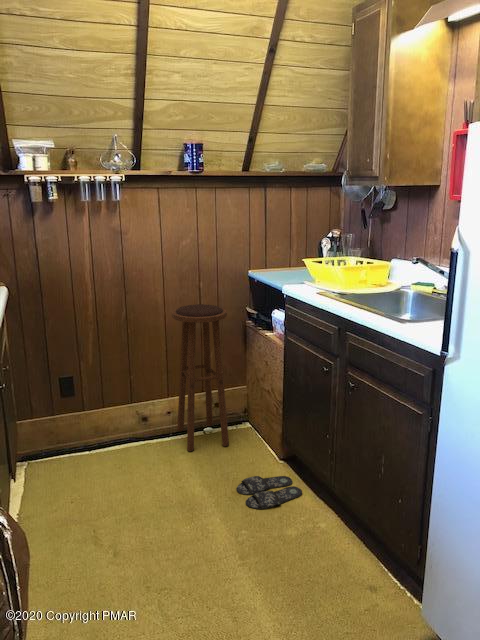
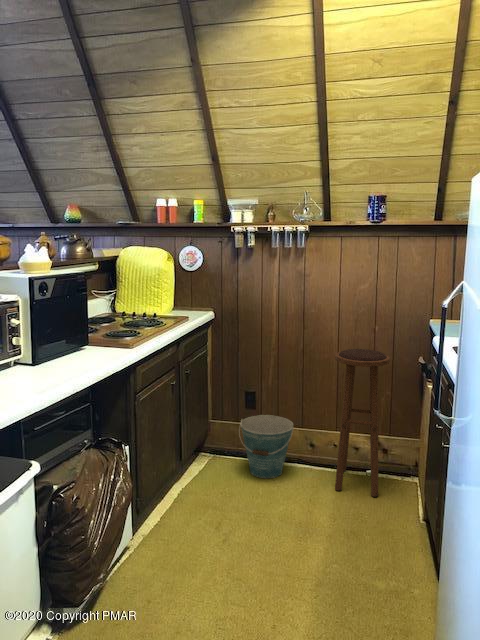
bucket: none [70,392,134,463] -> present [240,415,293,478]
slippers: present [236,476,302,509] -> none [352,529,418,564]

